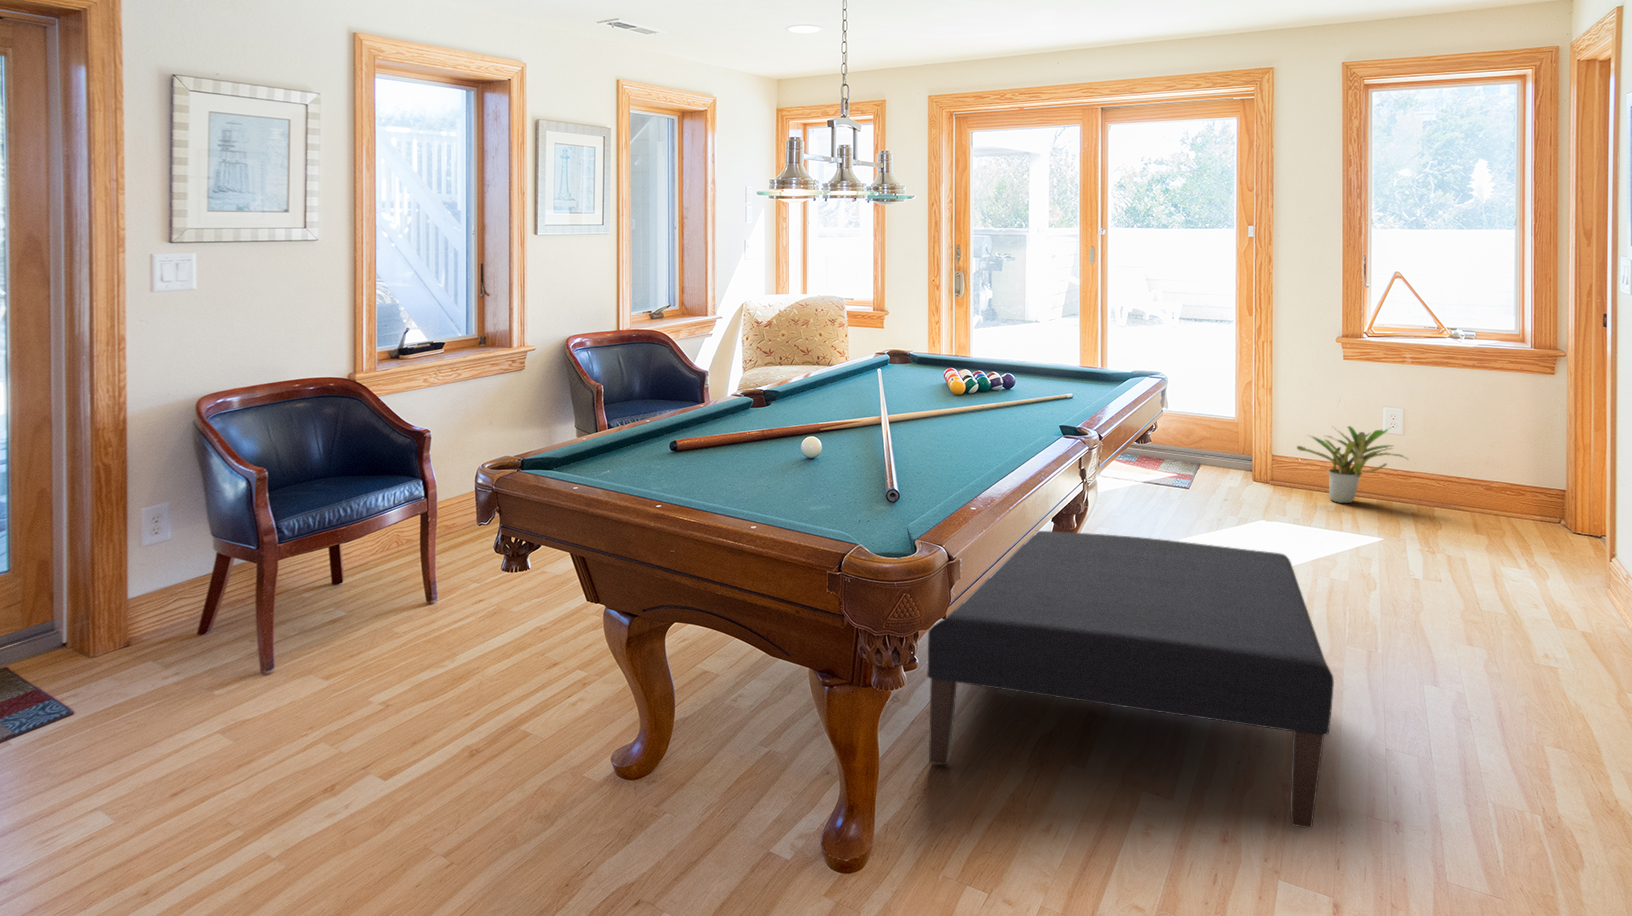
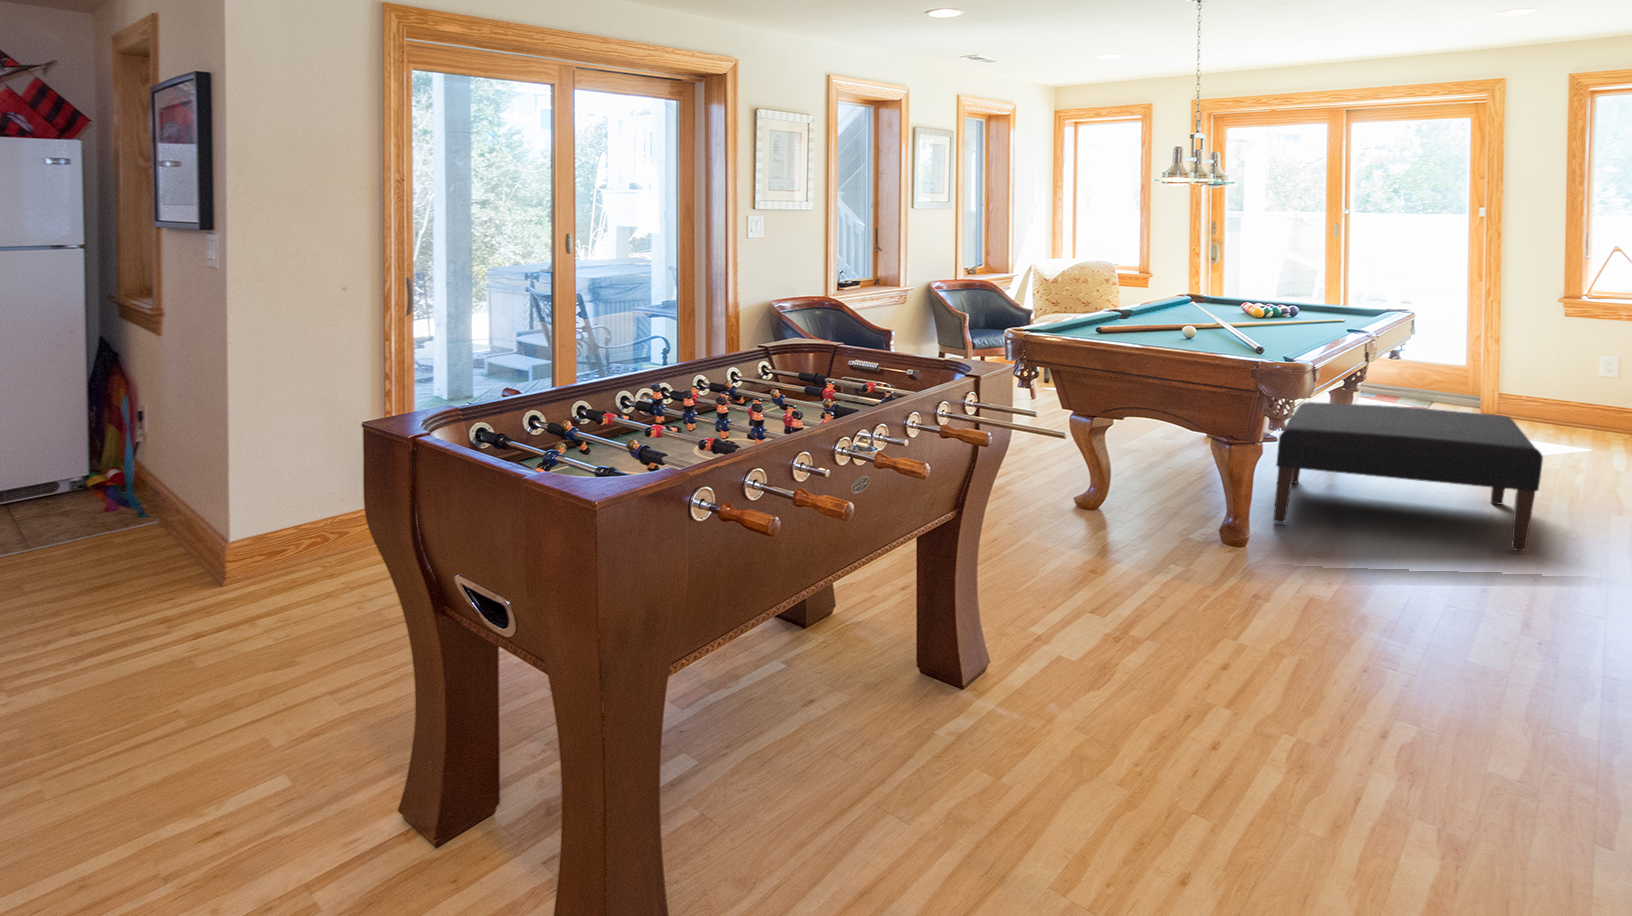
potted plant: present [1297,426,1403,503] -> none [1517,365,1615,429]

